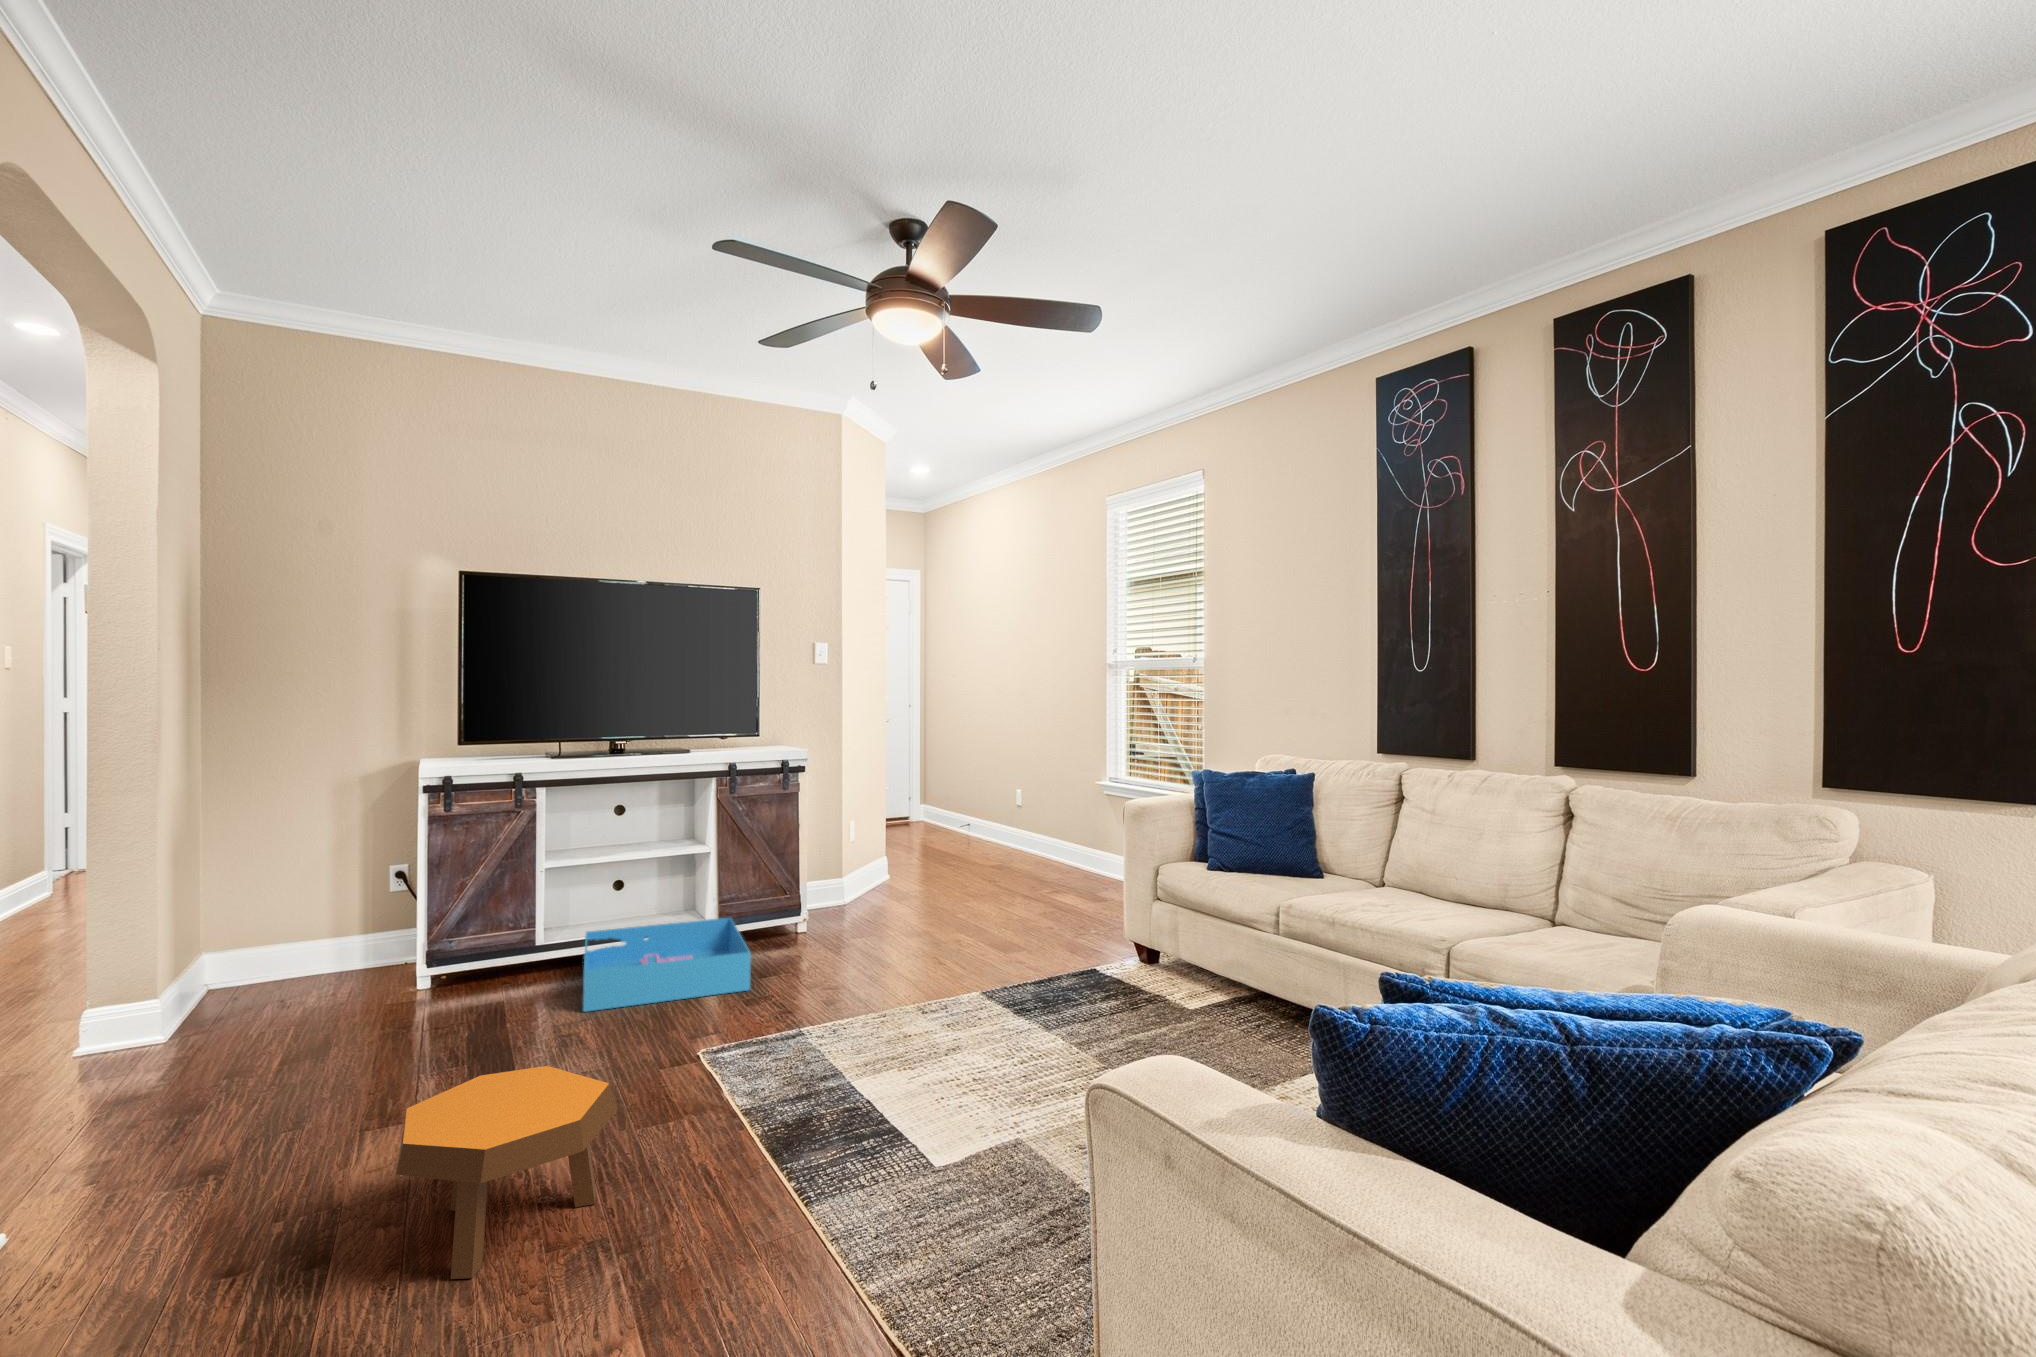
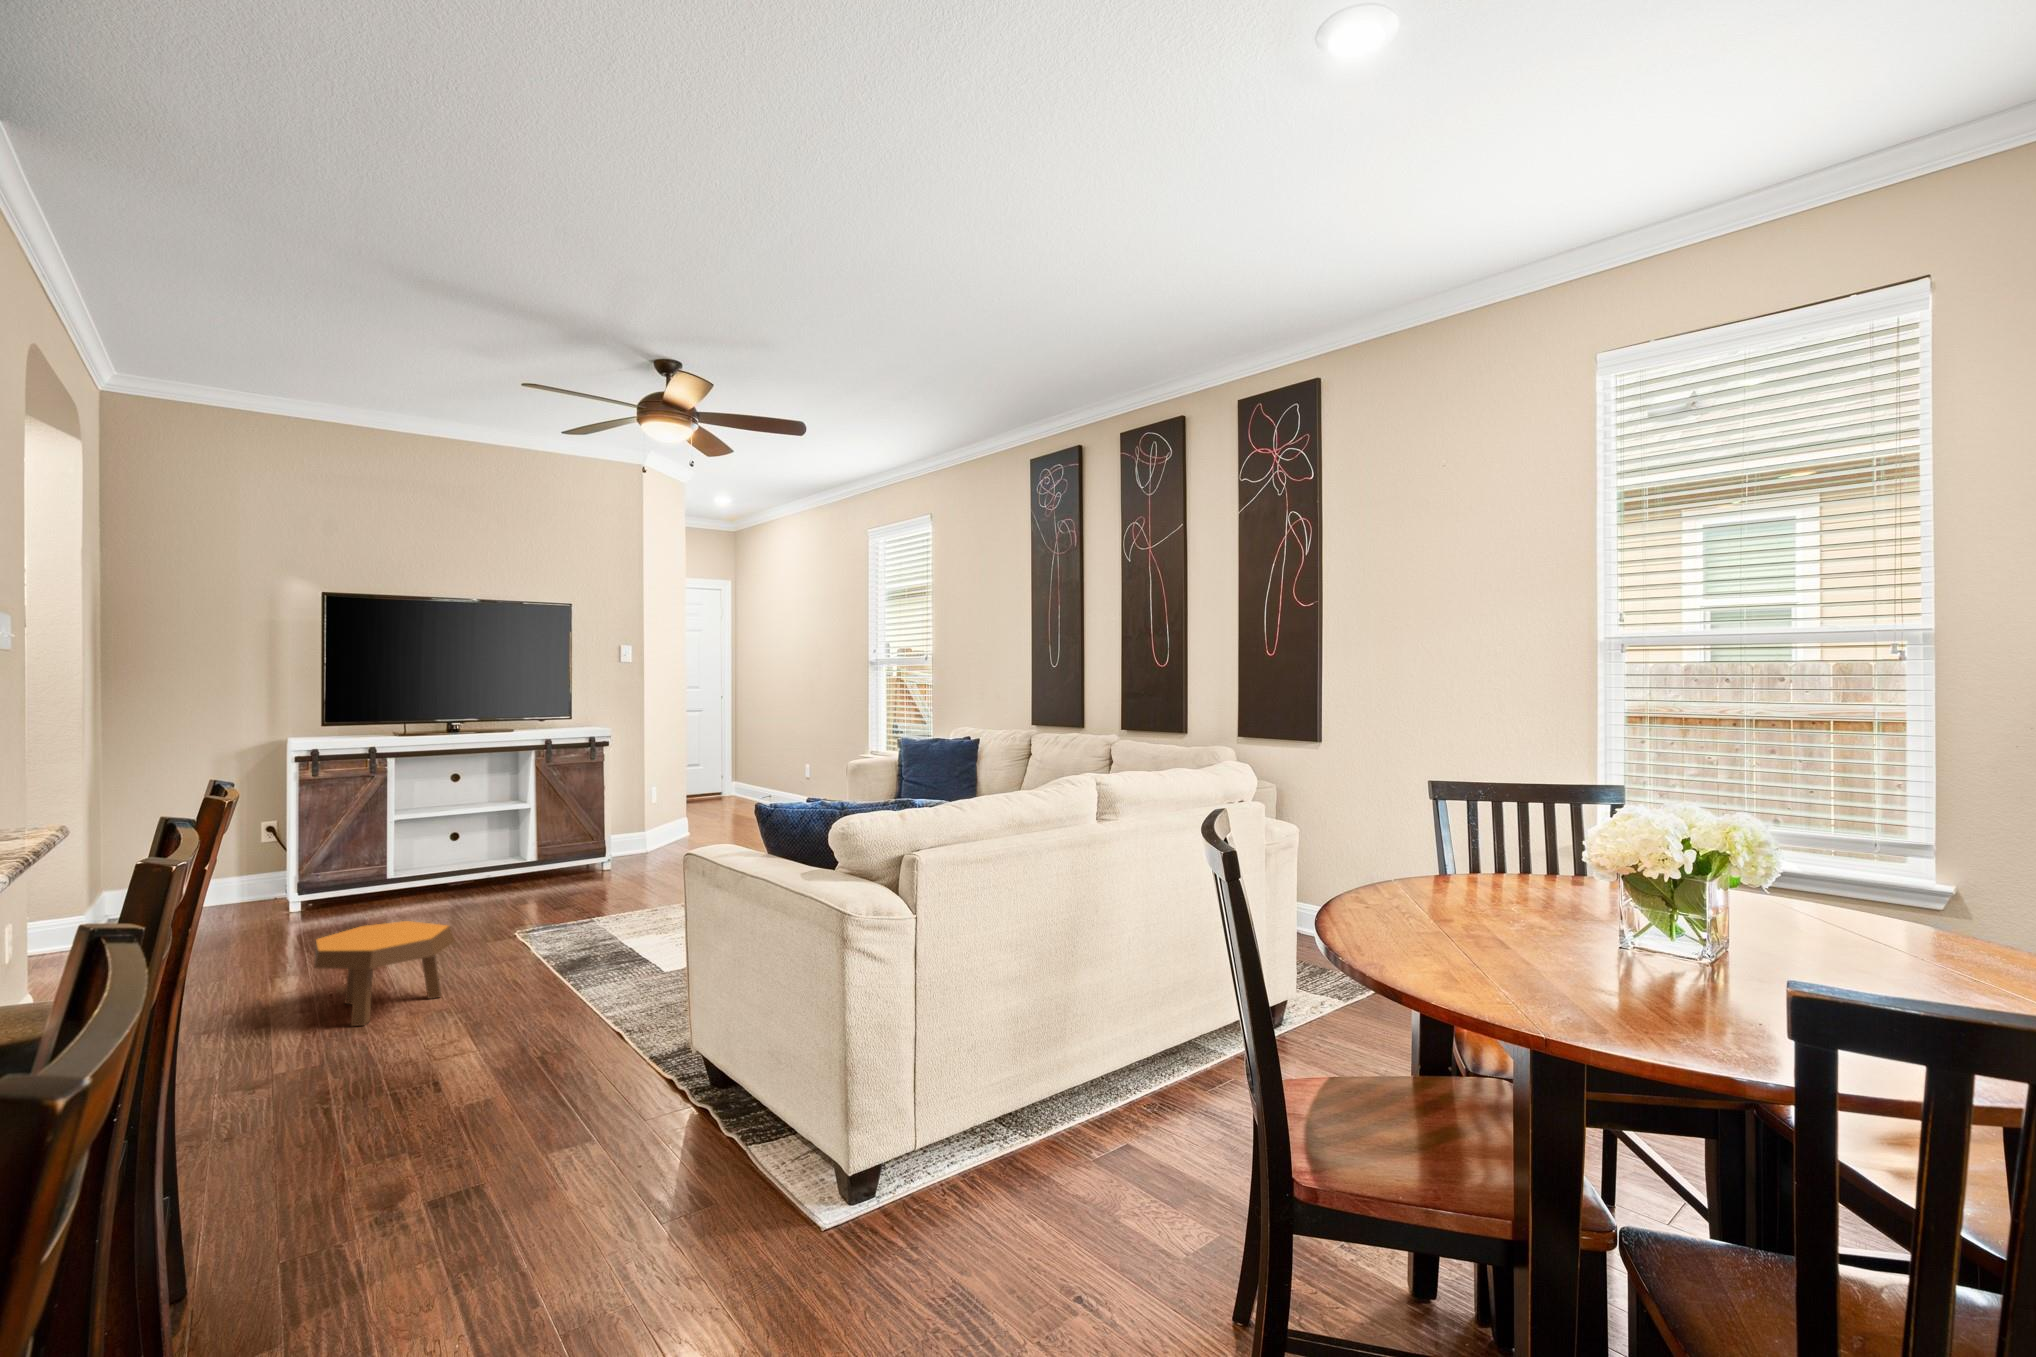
storage bin: present [583,918,751,1012] -> none [428,857,559,918]

